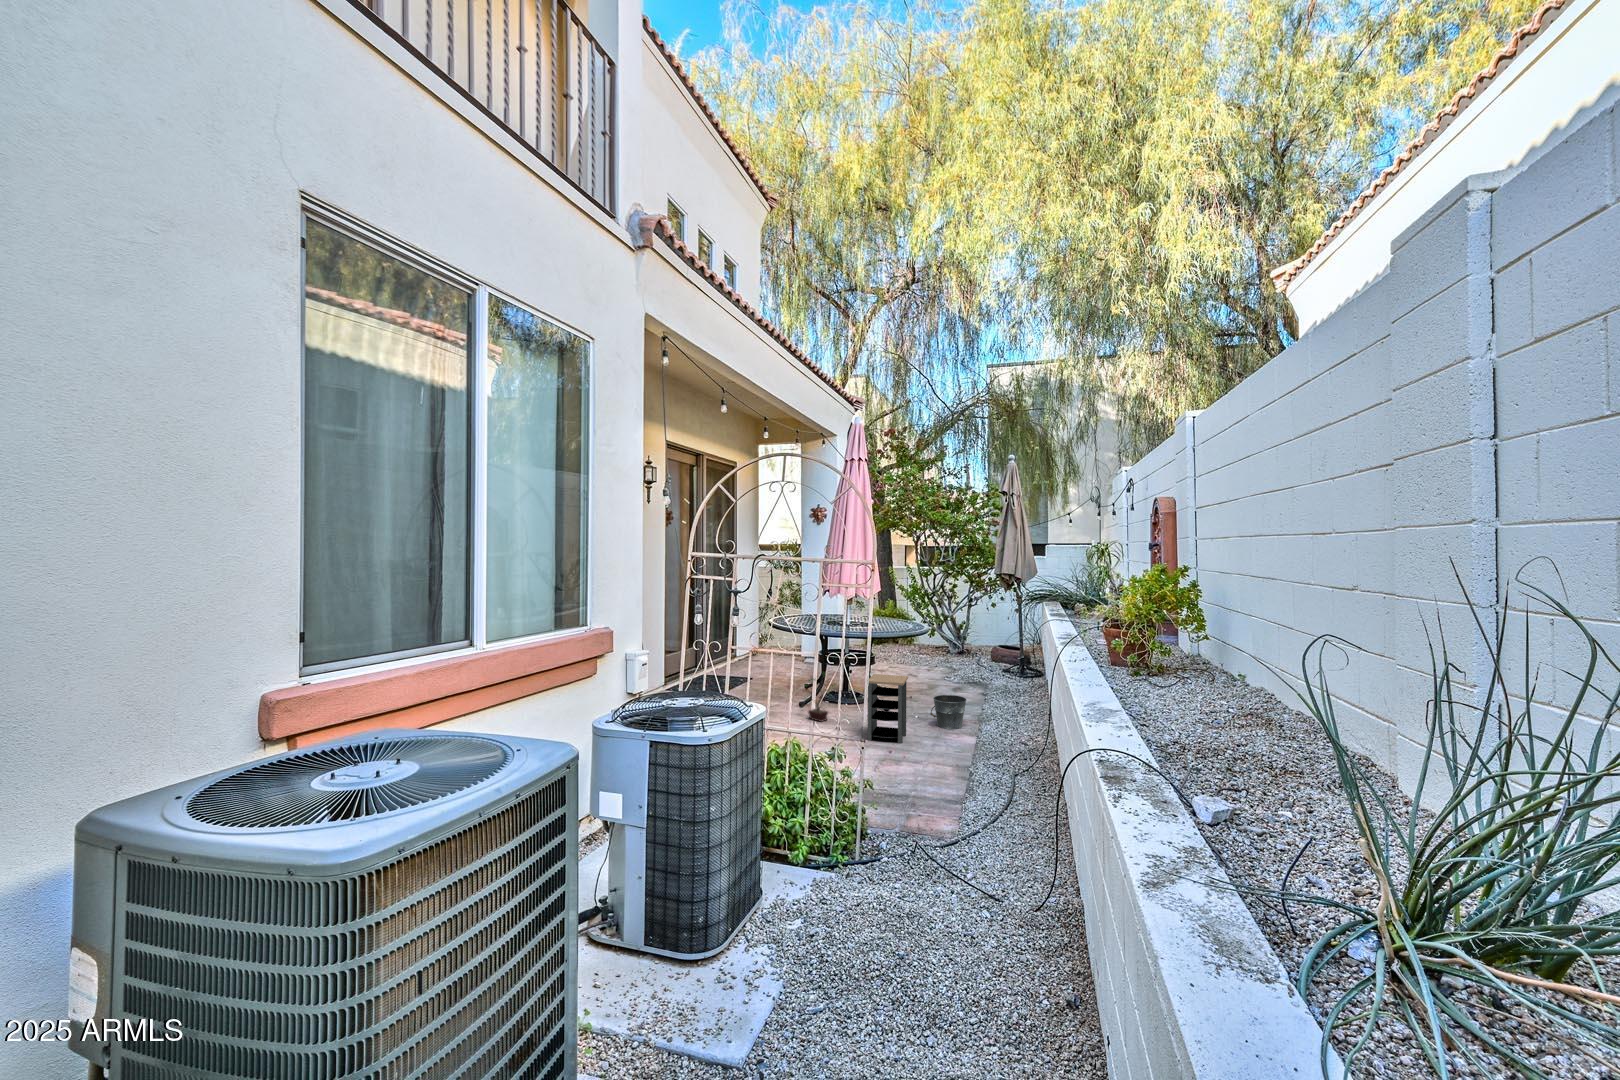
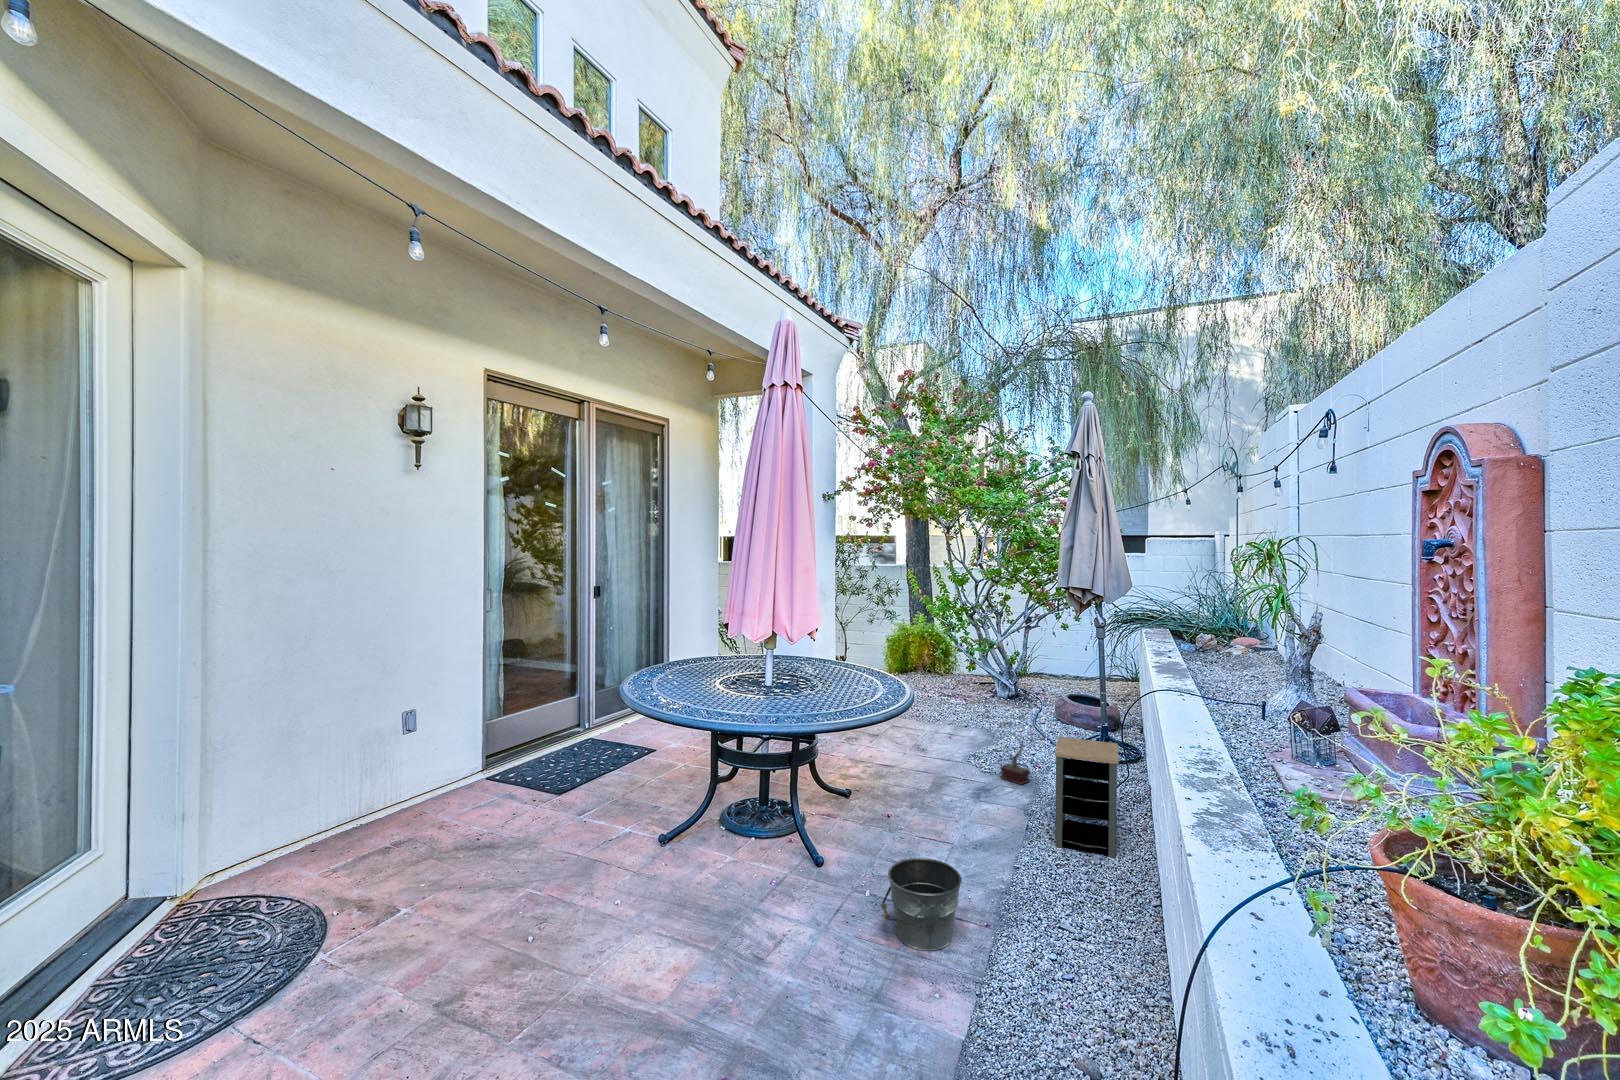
side table: present [868,674,908,743] -> present [1055,737,1119,858]
potted plant: present [805,679,830,722] -> present [994,714,1044,784]

